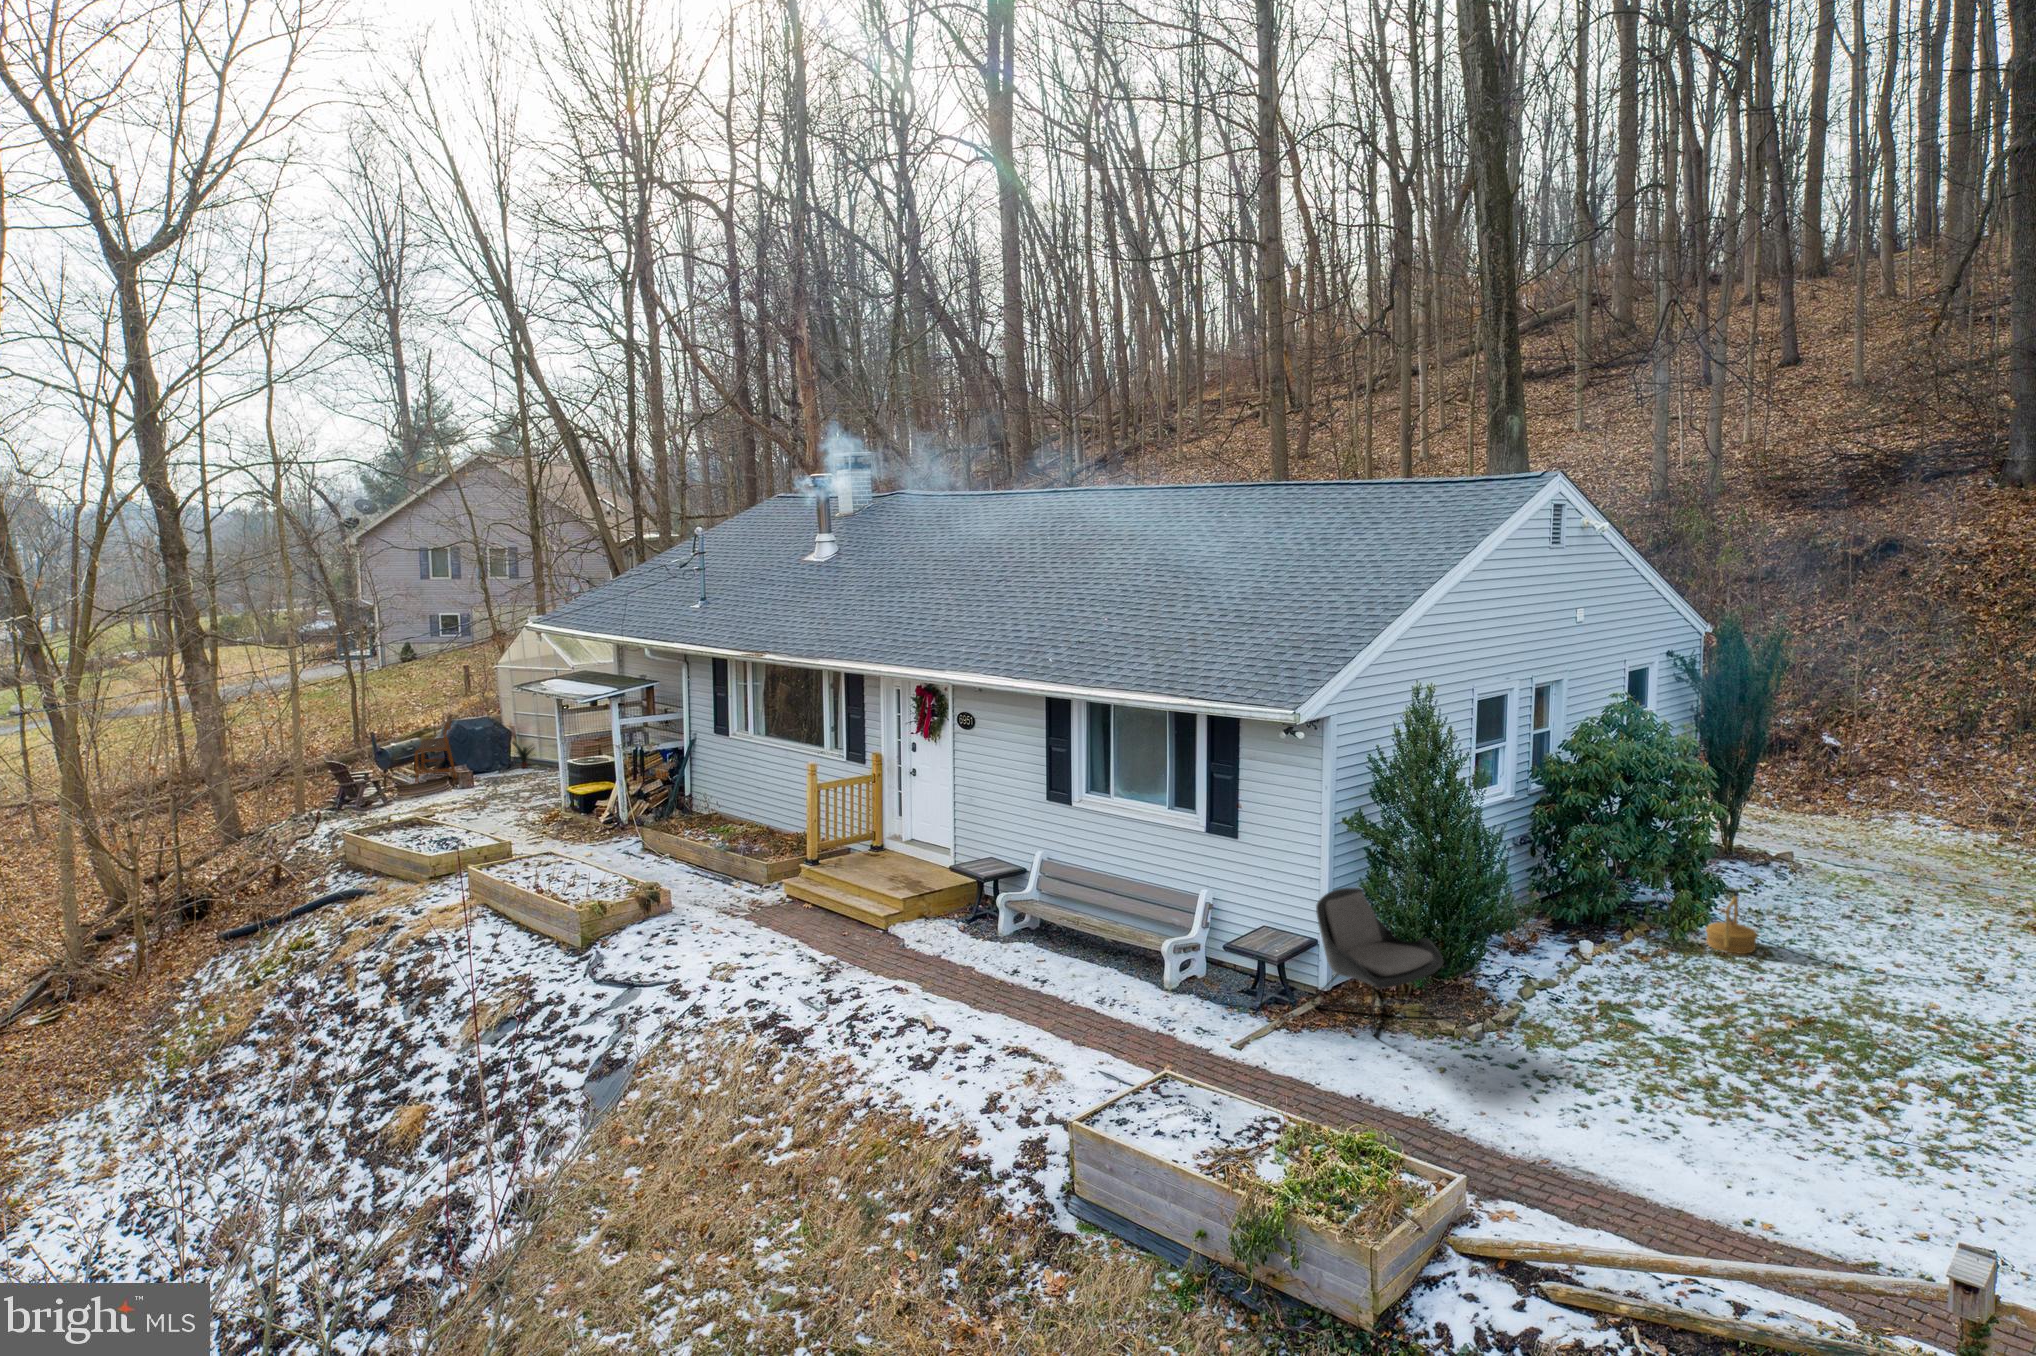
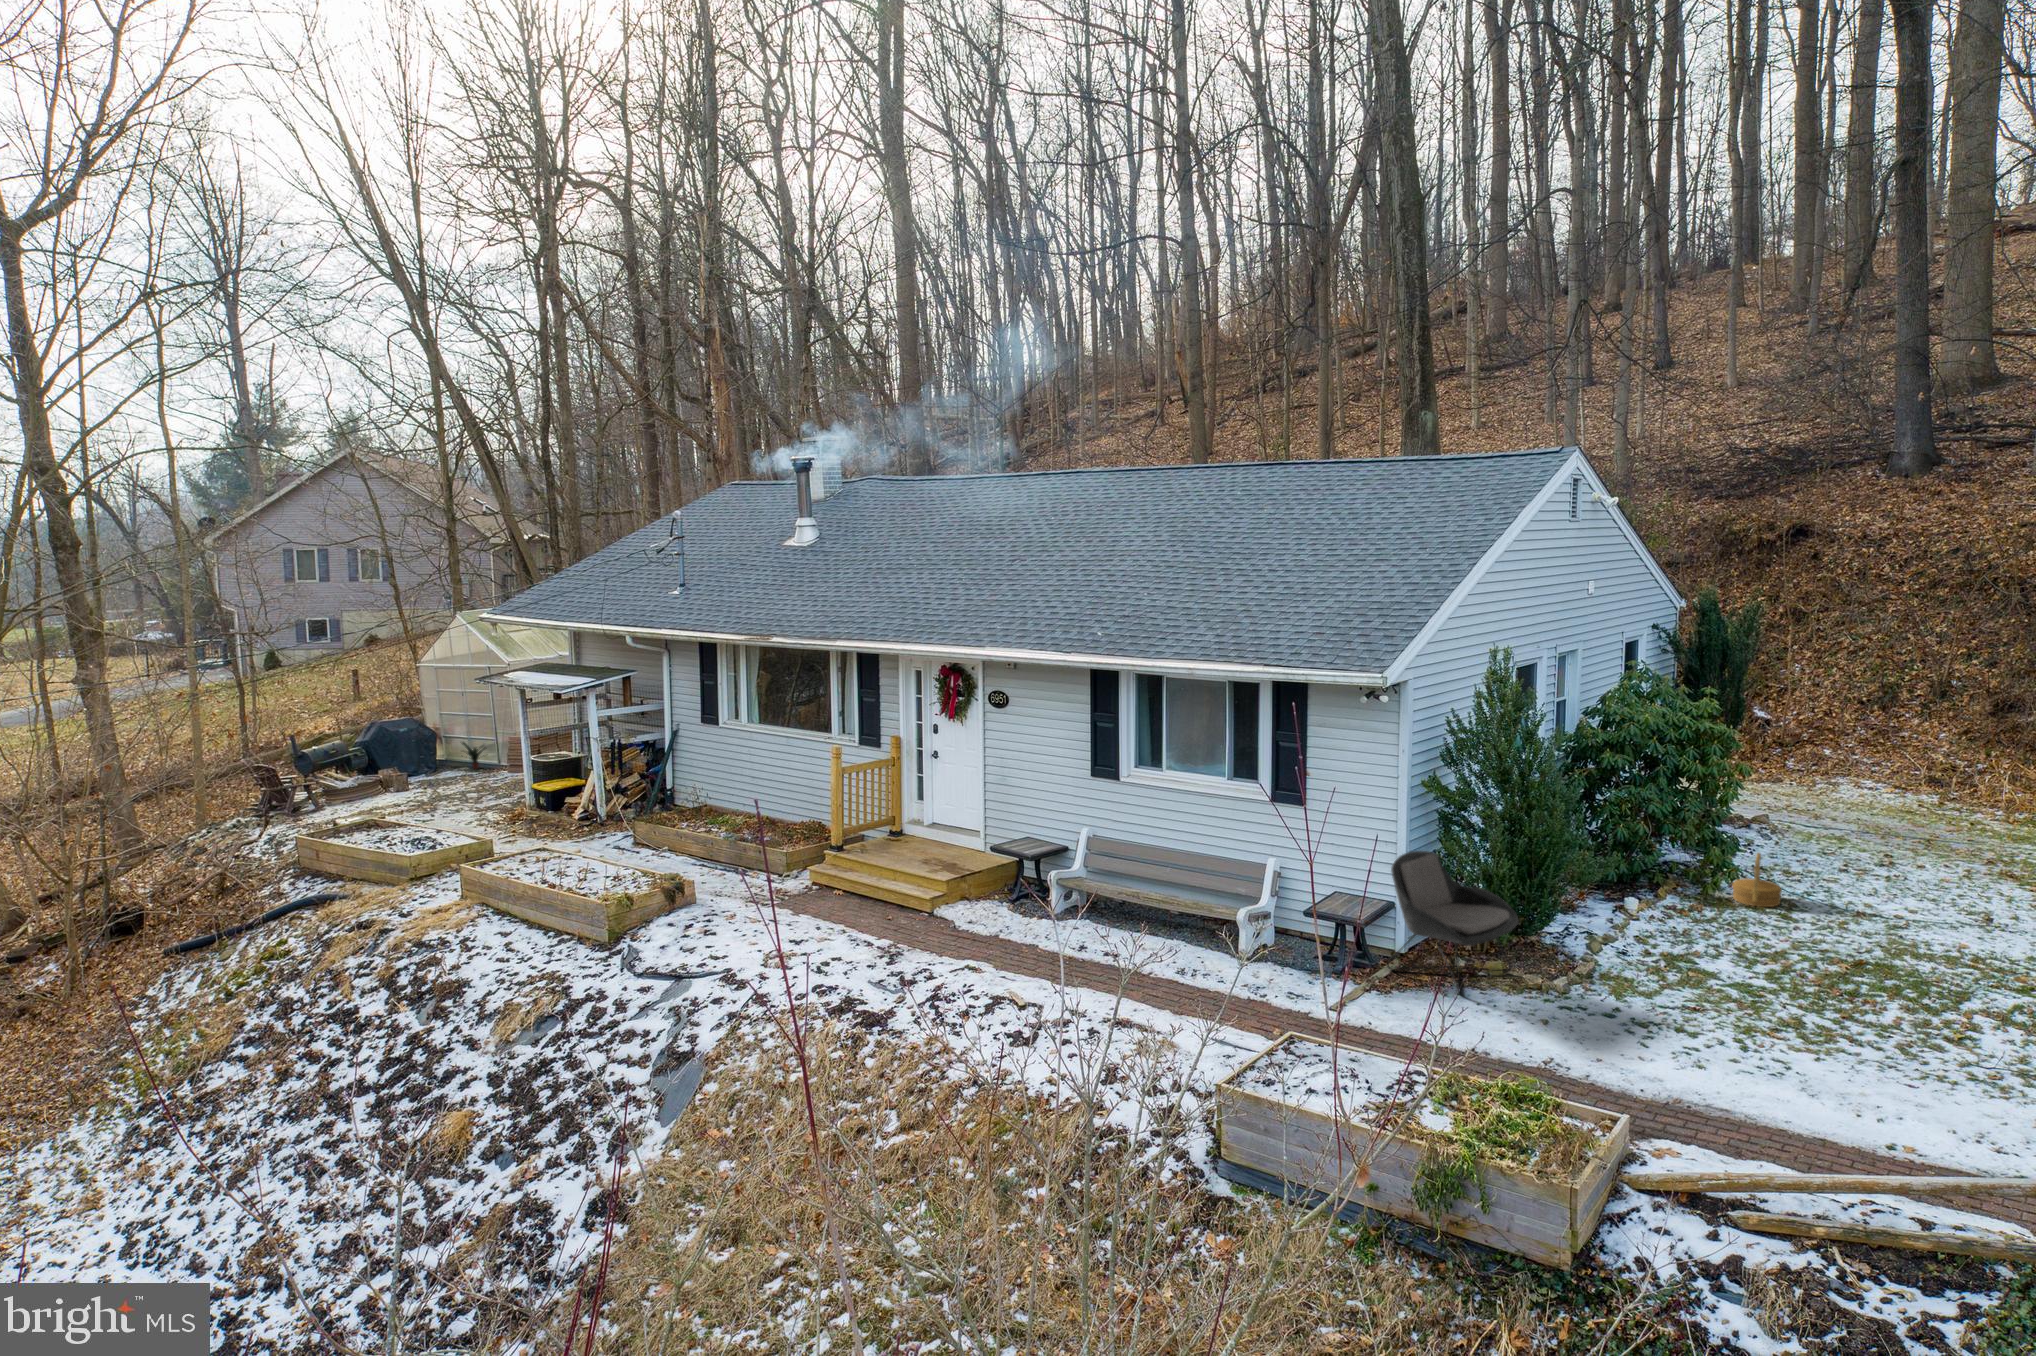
bench: present [415,714,457,783] -> none [358,713,405,787]

